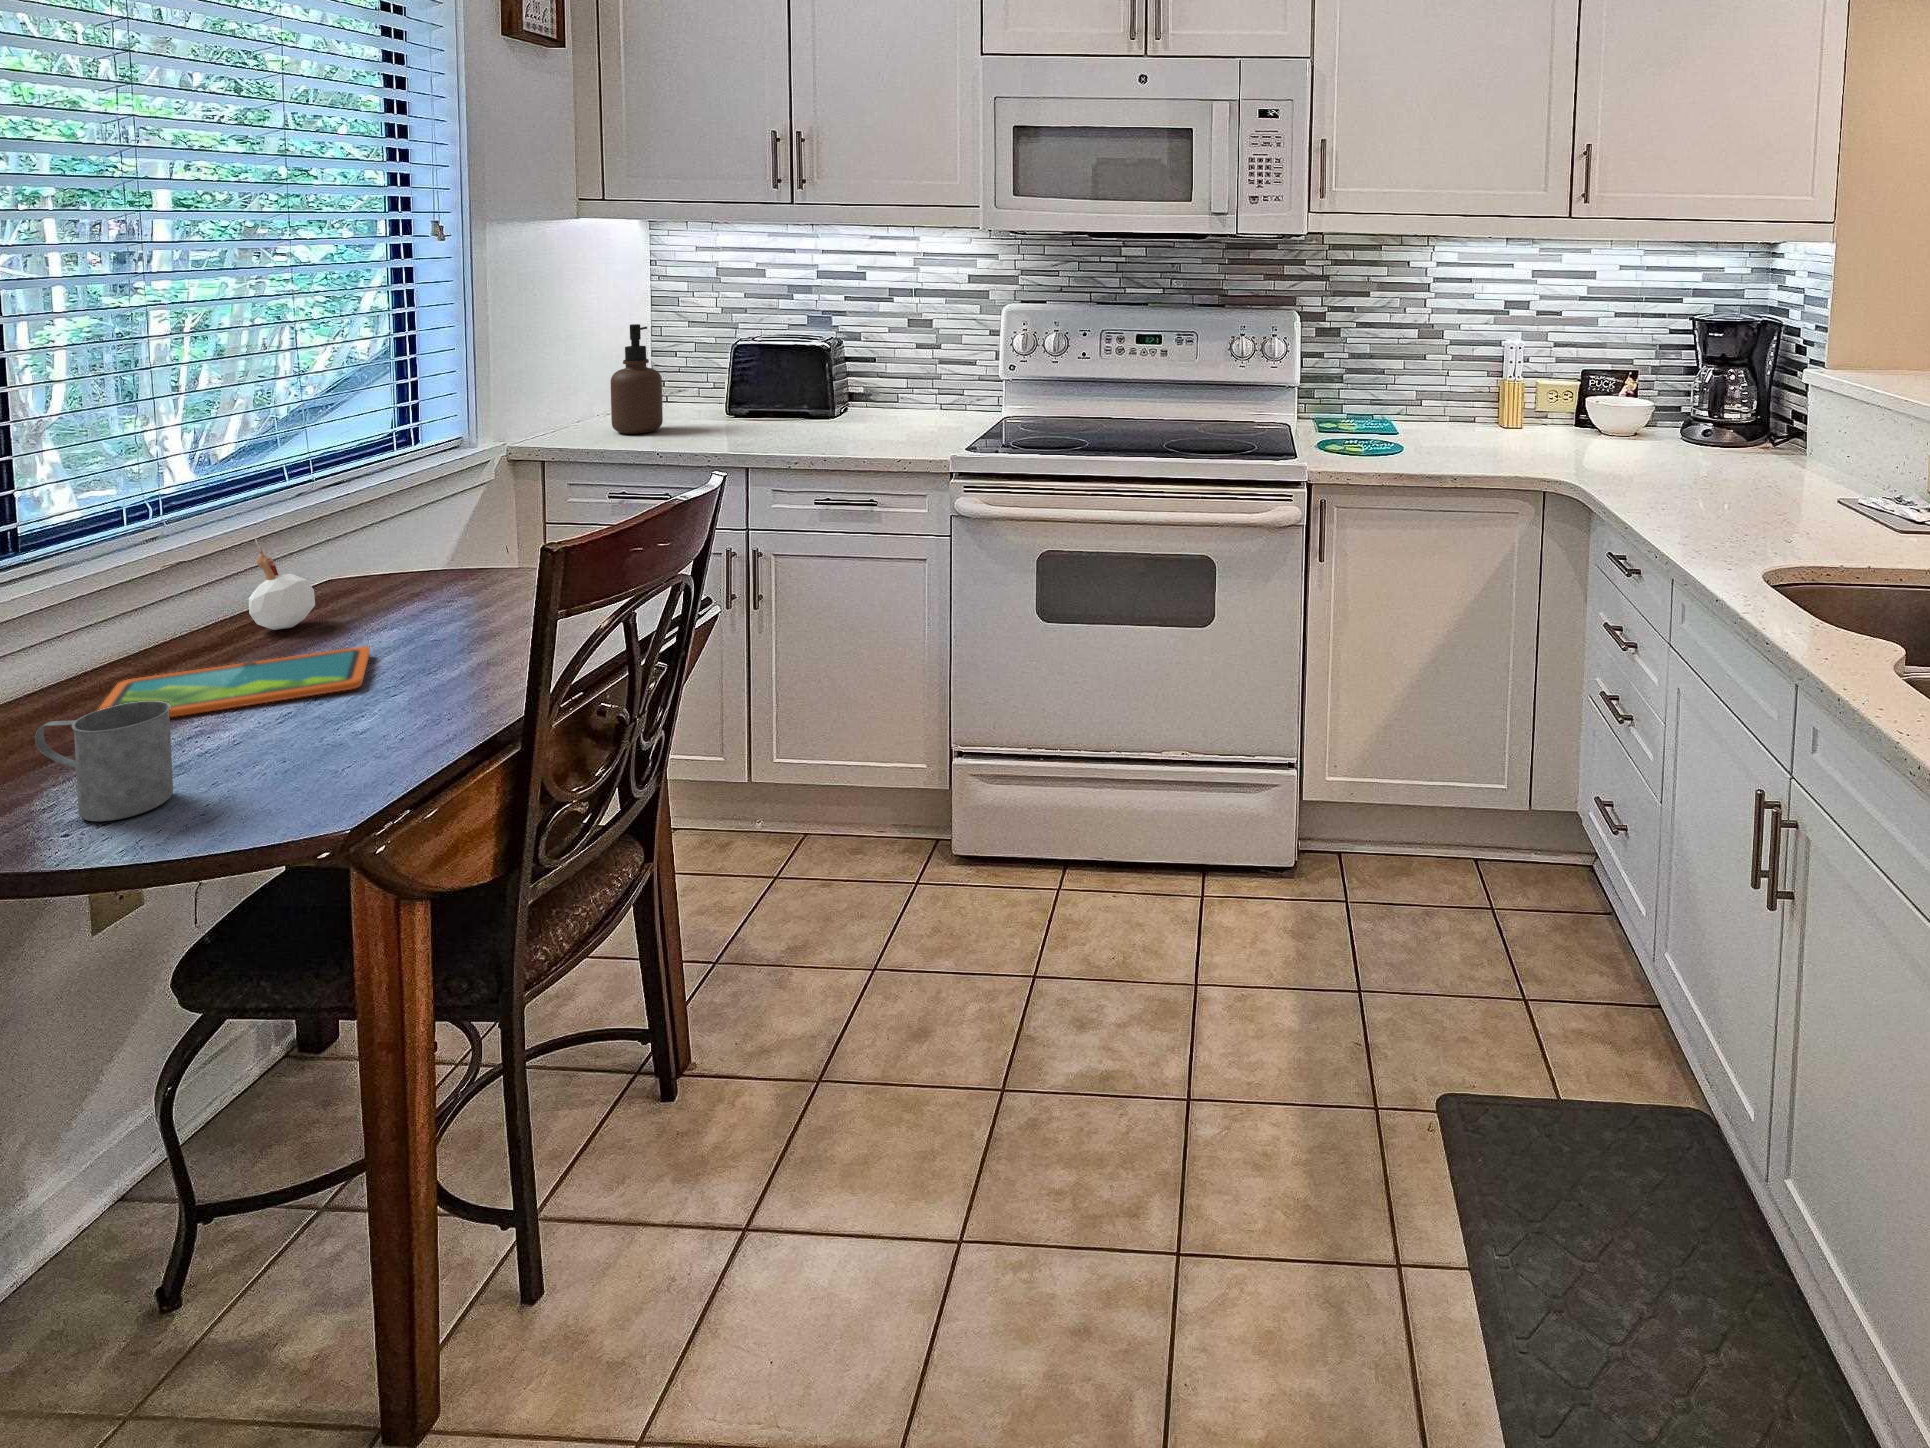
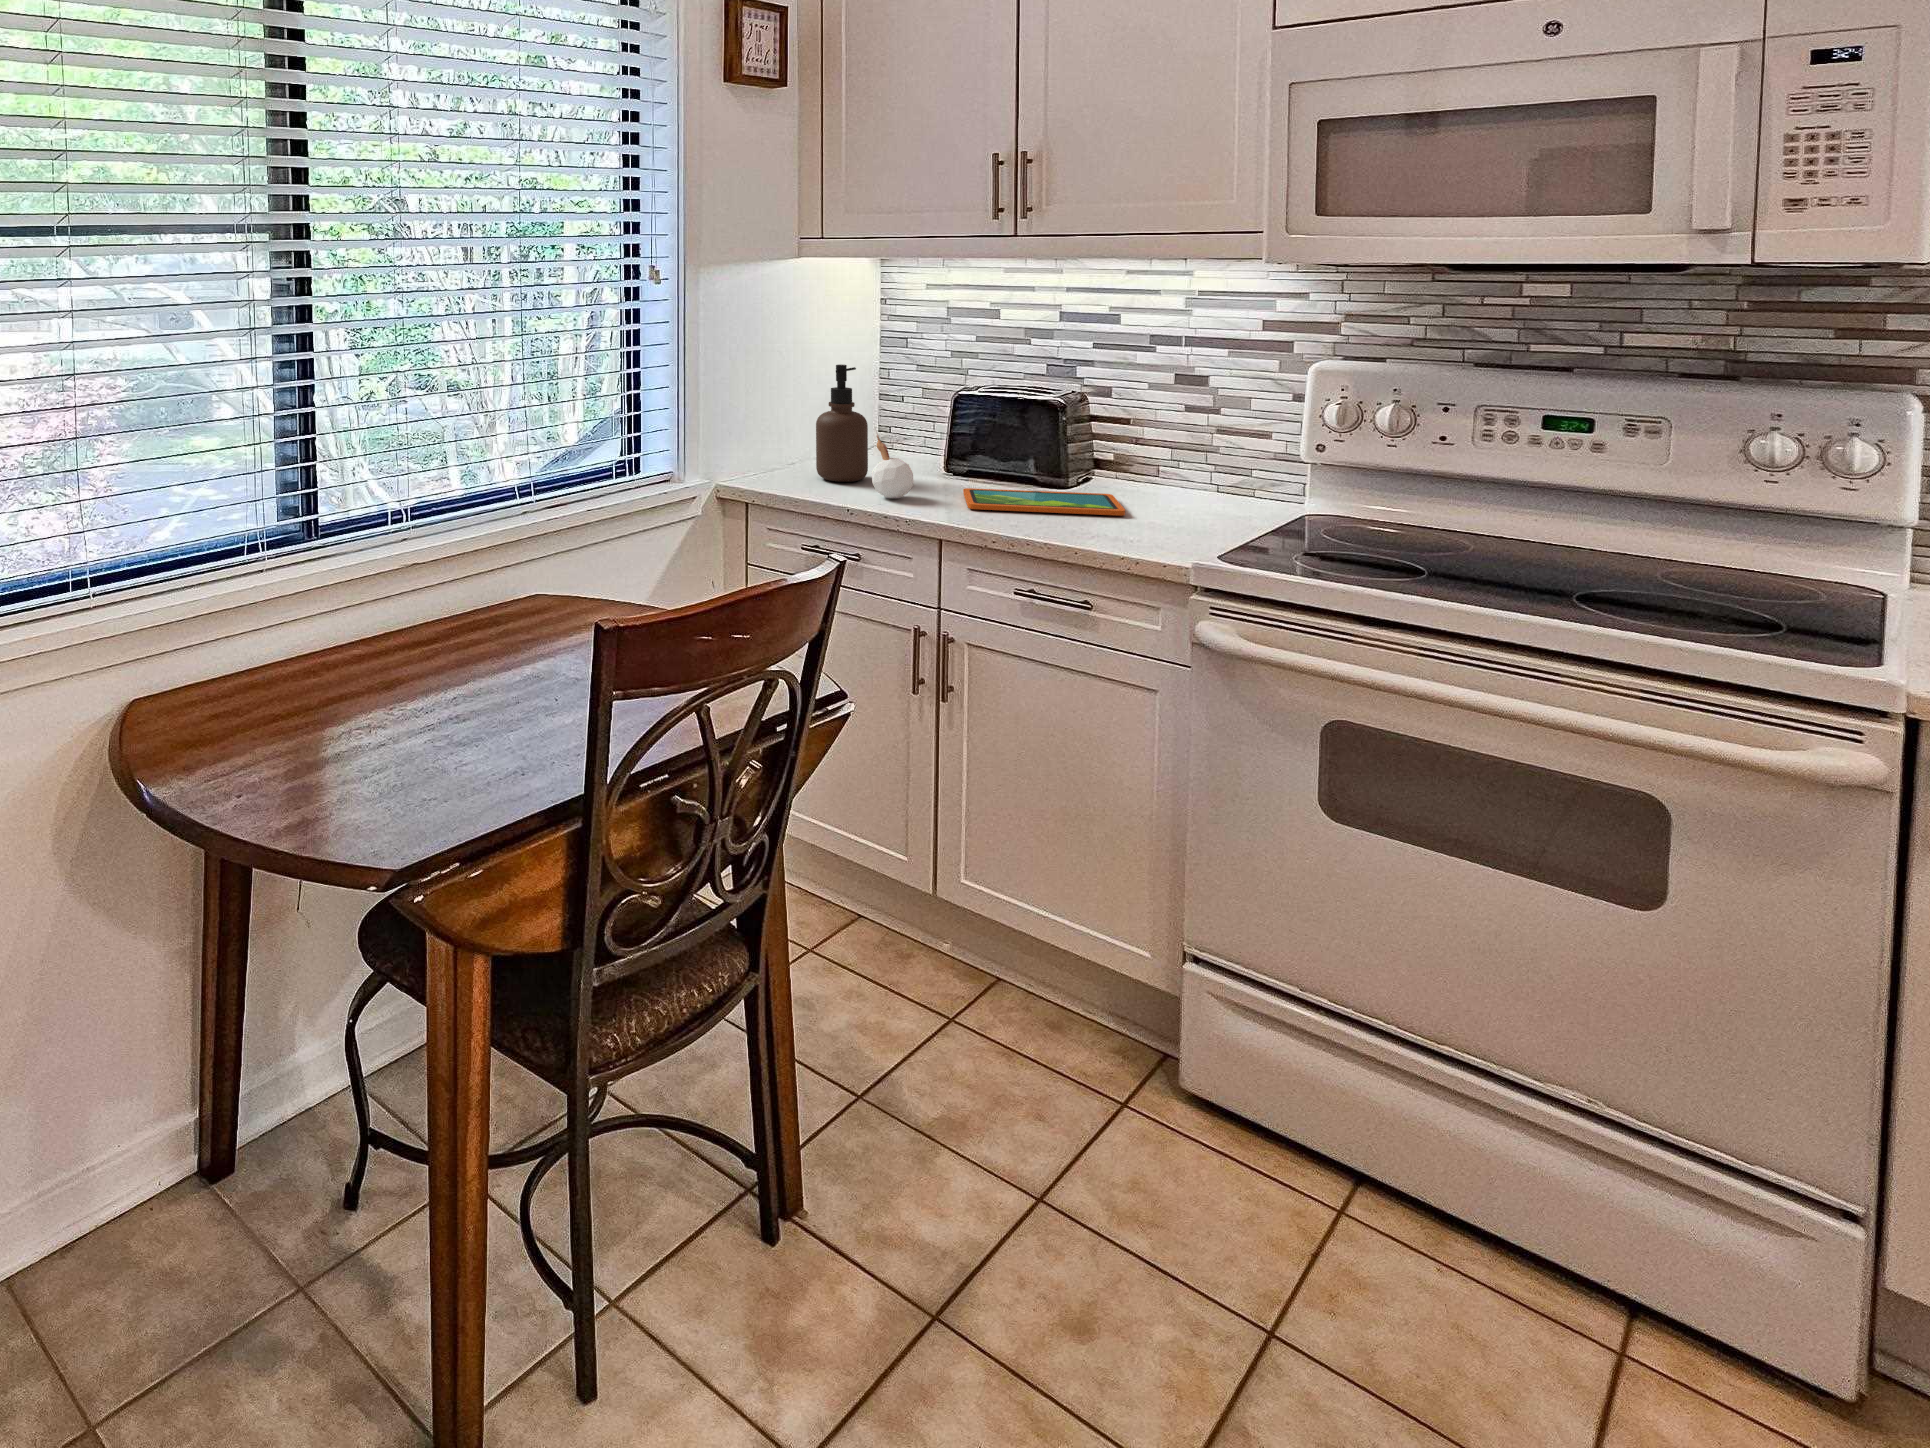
candle: present [249,537,315,630] -> present [872,428,914,498]
tablet: present [97,646,370,717] -> present [963,488,1125,516]
mug: present [35,701,173,821] -> none [262,680,338,778]

